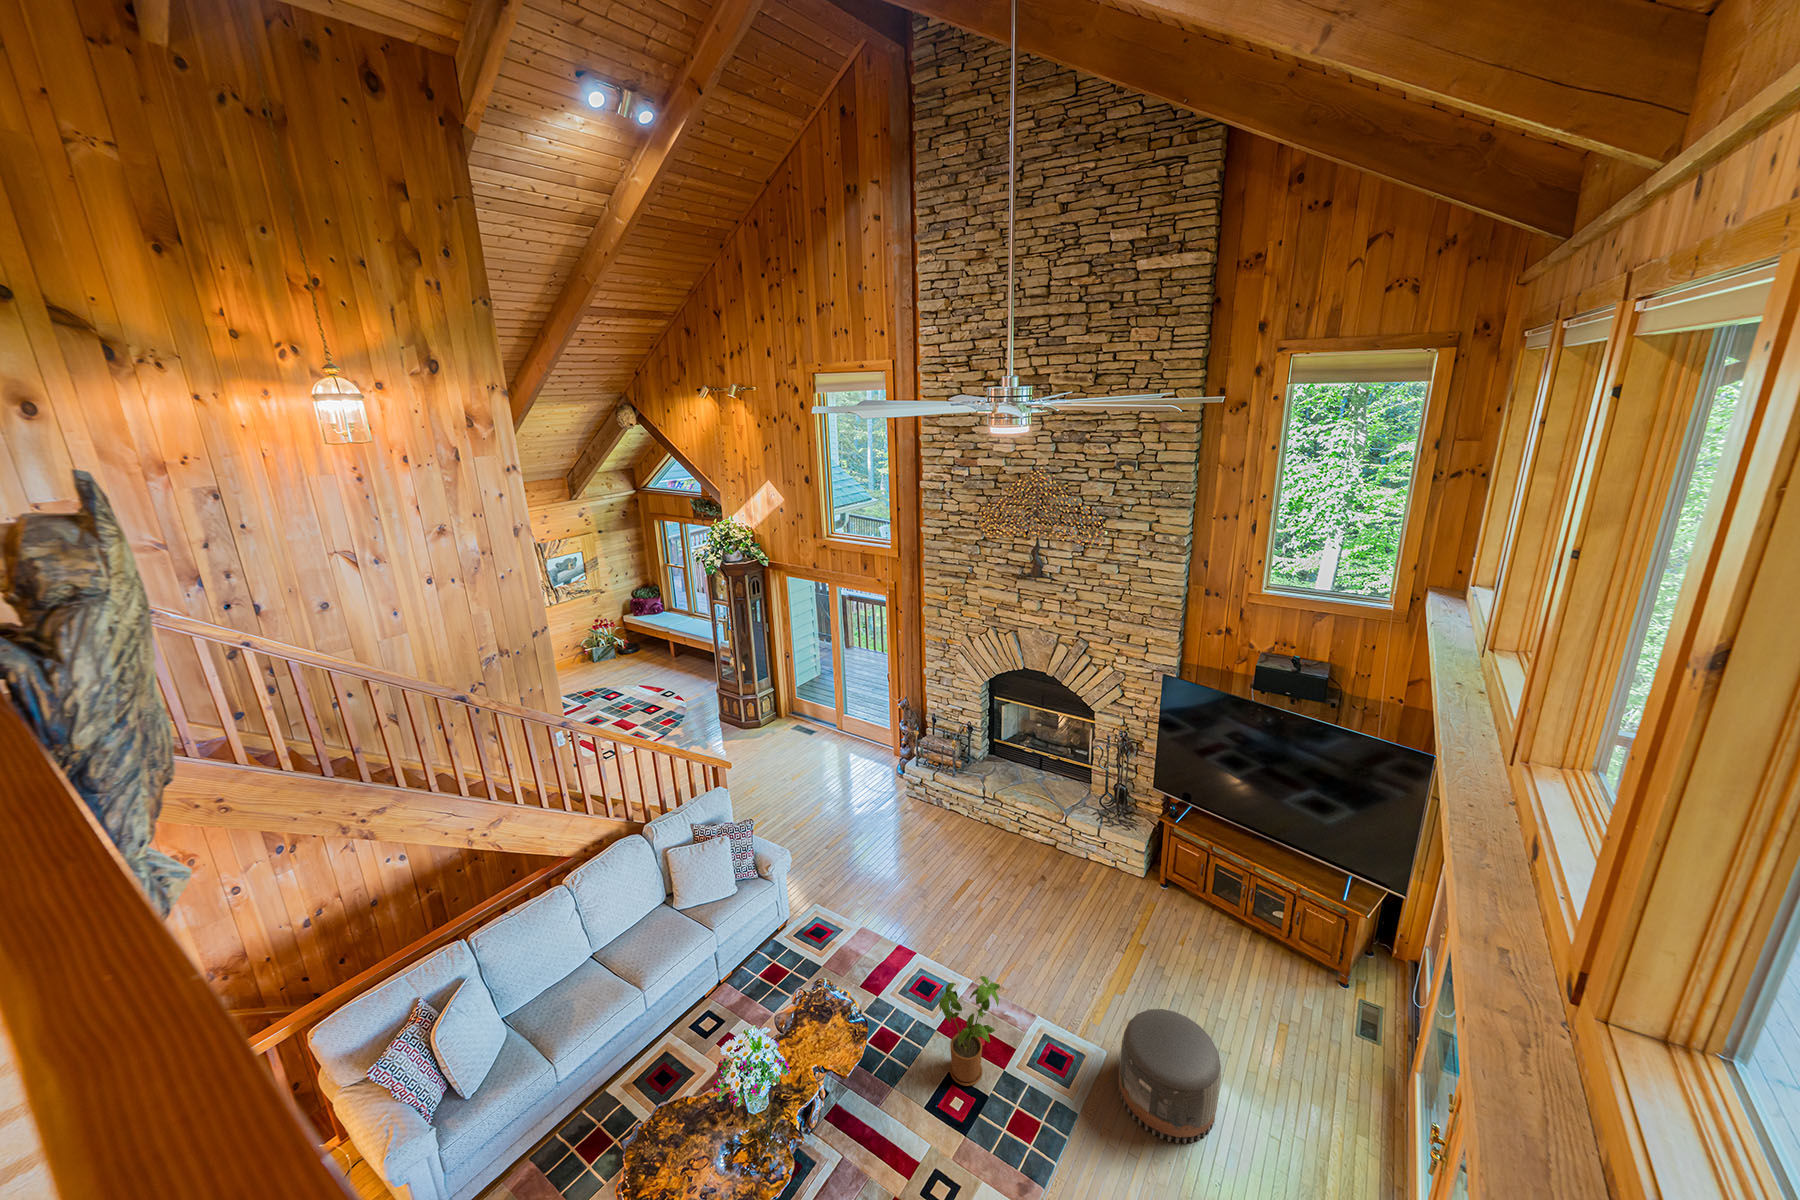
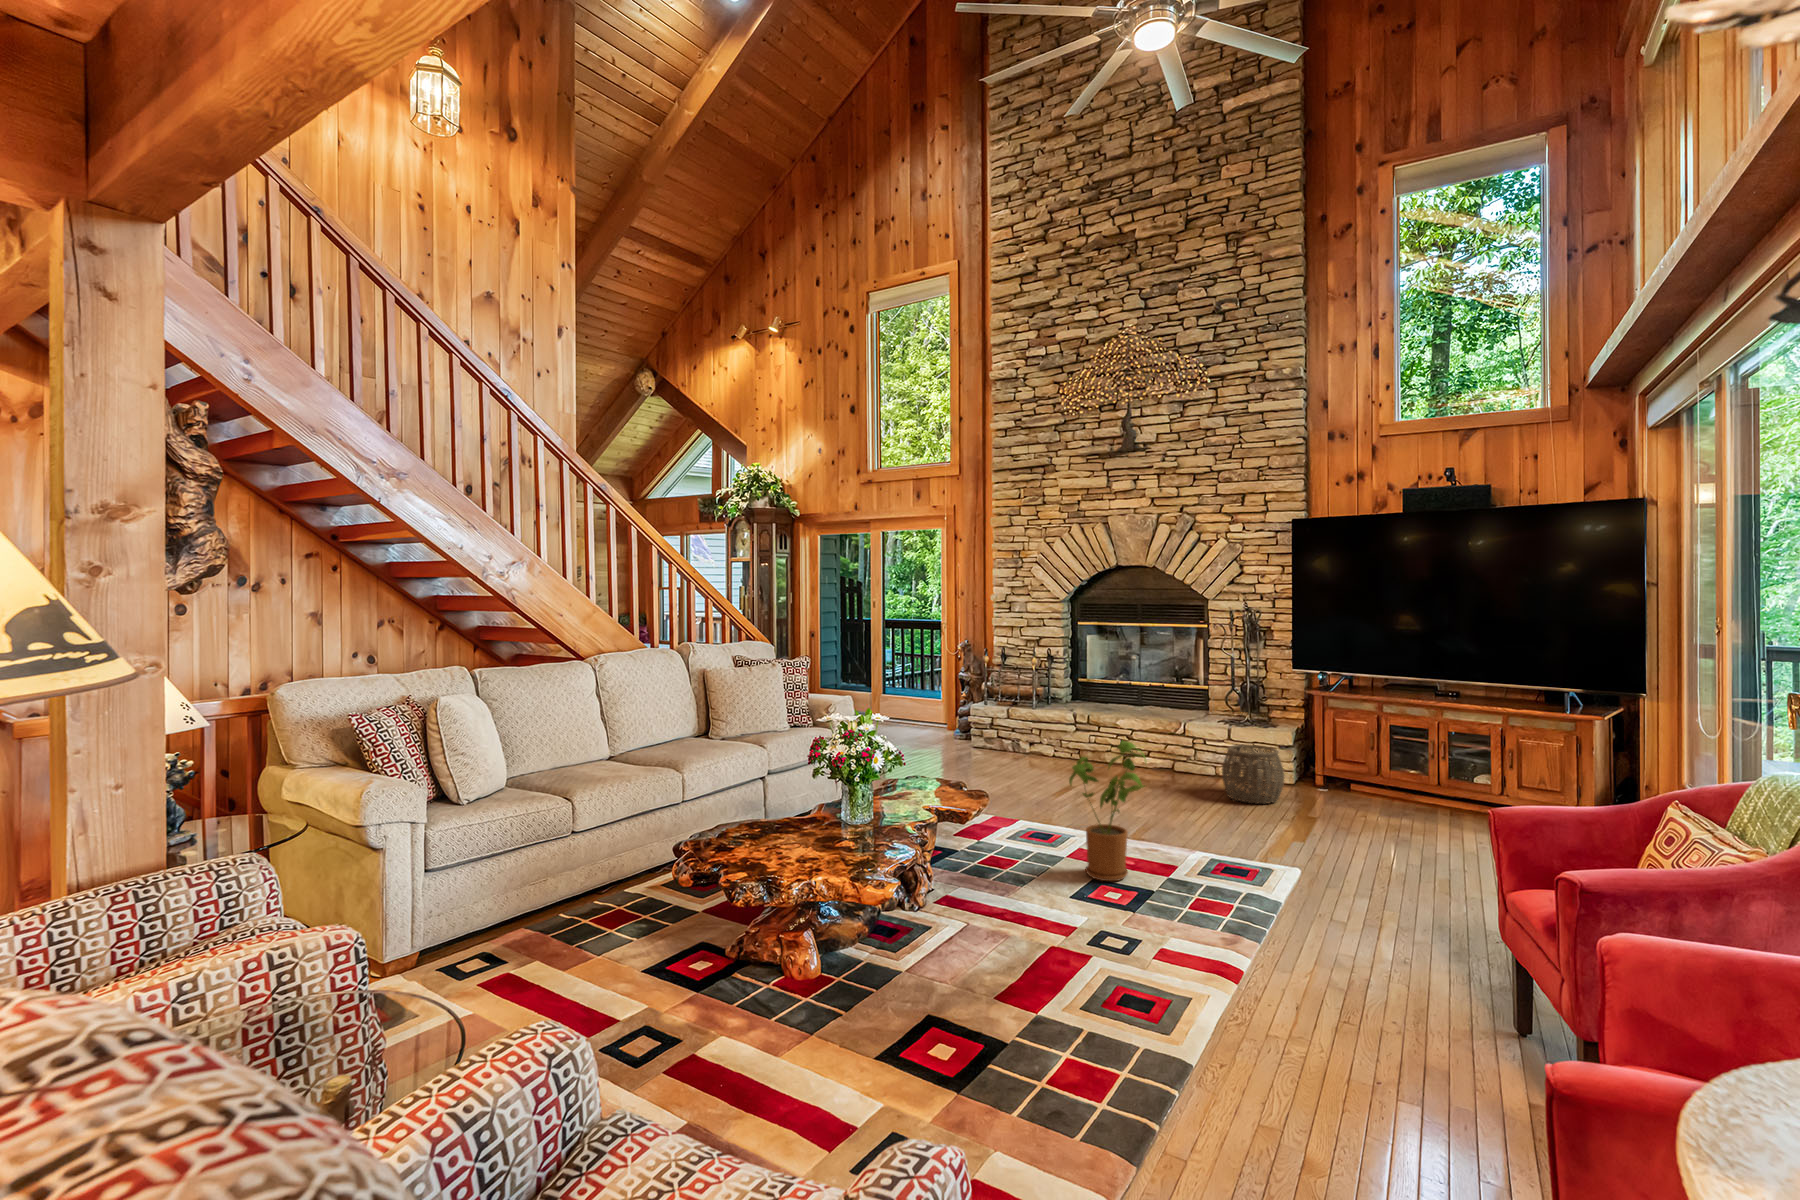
woven basket: none [1086,866,1136,924] -> present [1222,745,1284,804]
pouf: present [1119,1009,1221,1143] -> none [1305,787,1440,910]

